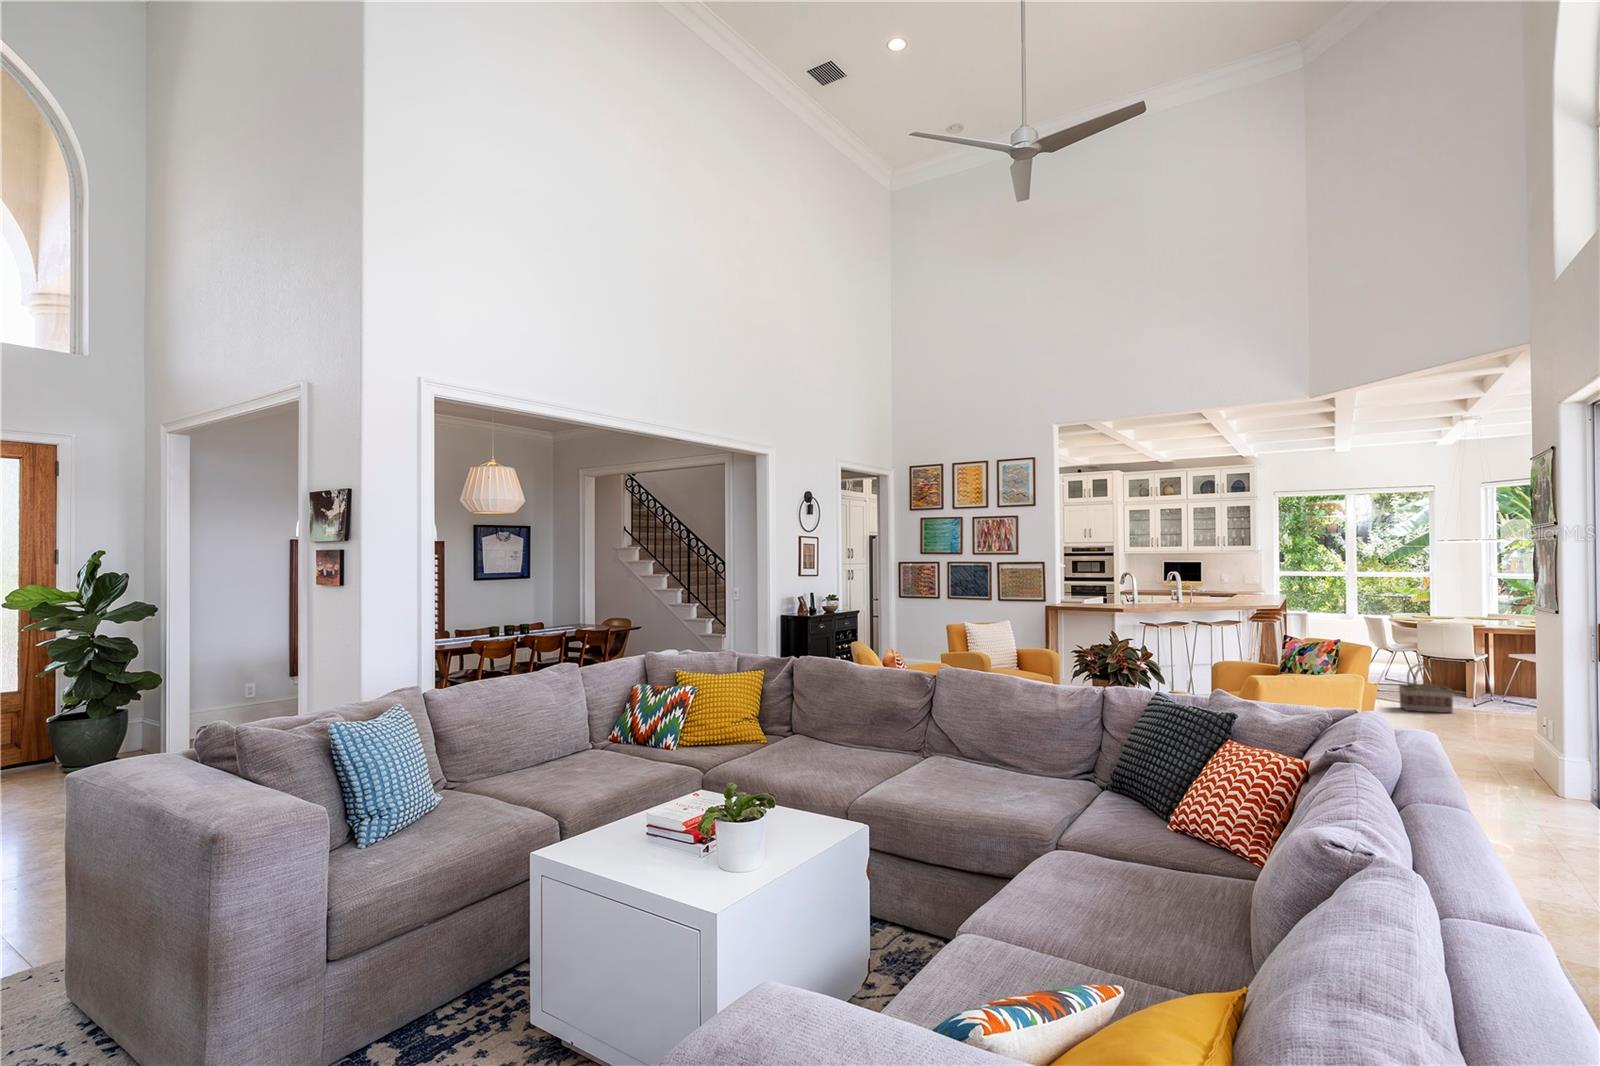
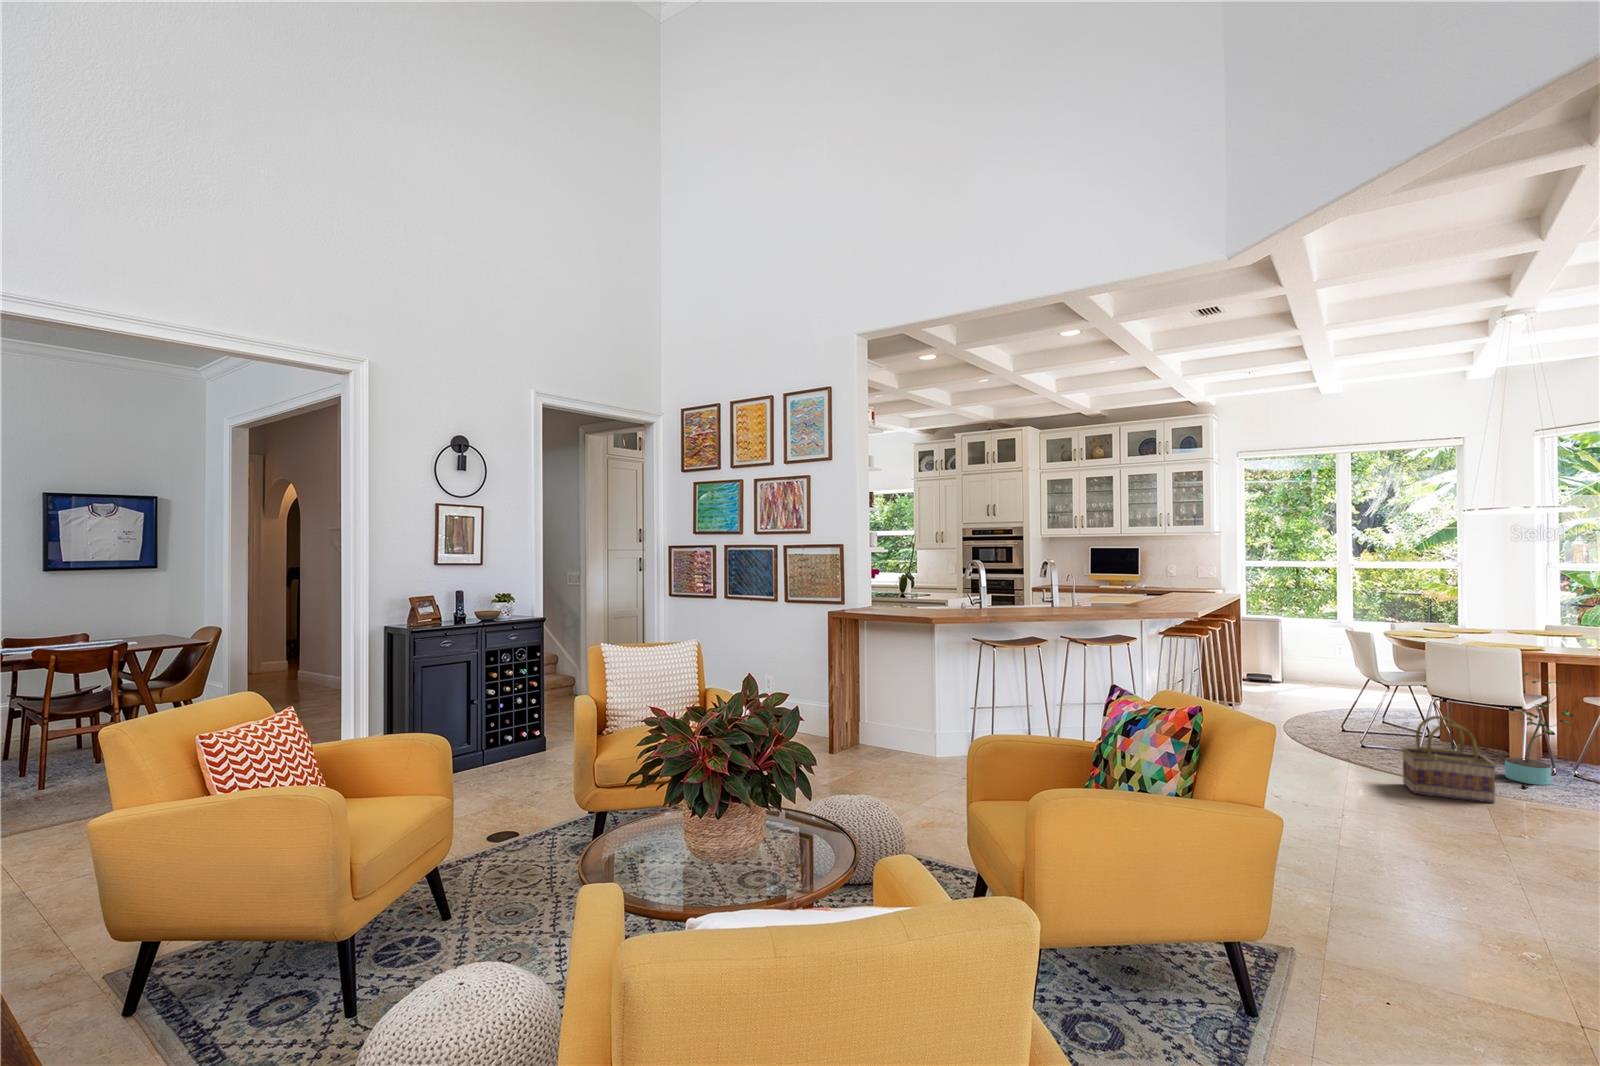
potted plant: none [1449,638,1500,706] -> present [1505,673,1573,785]

